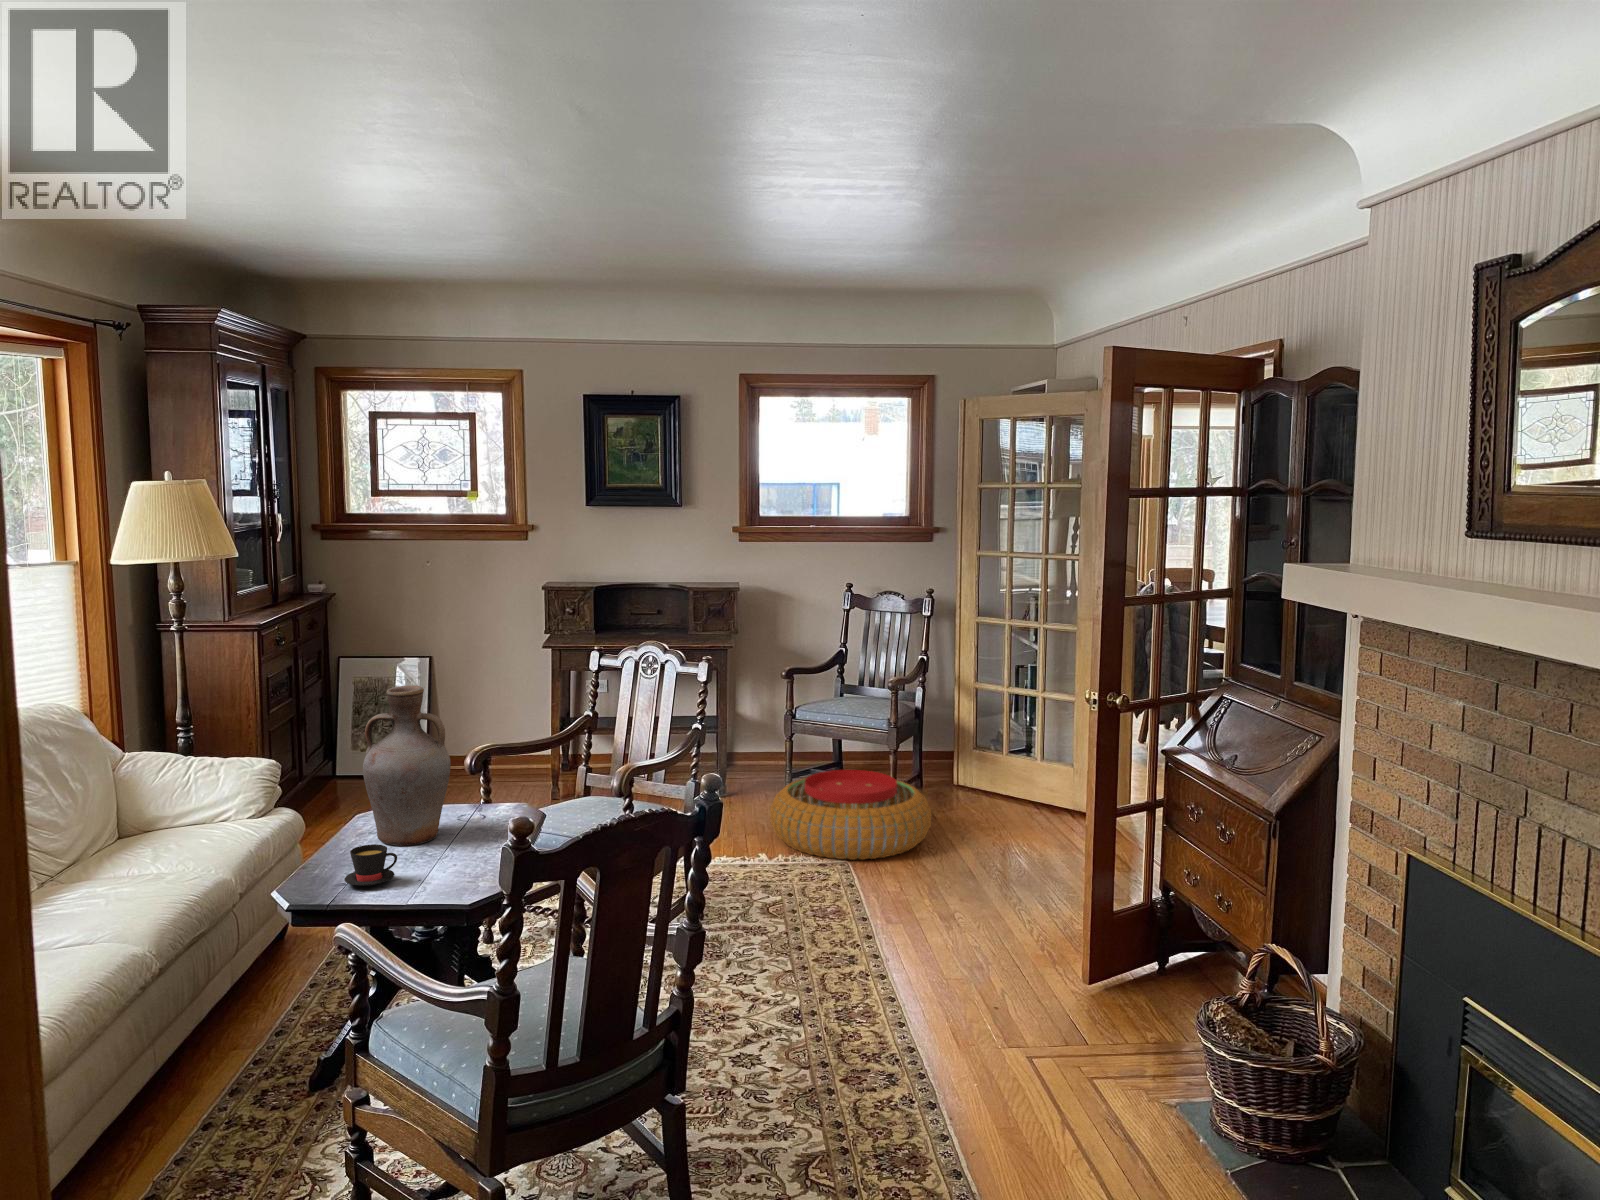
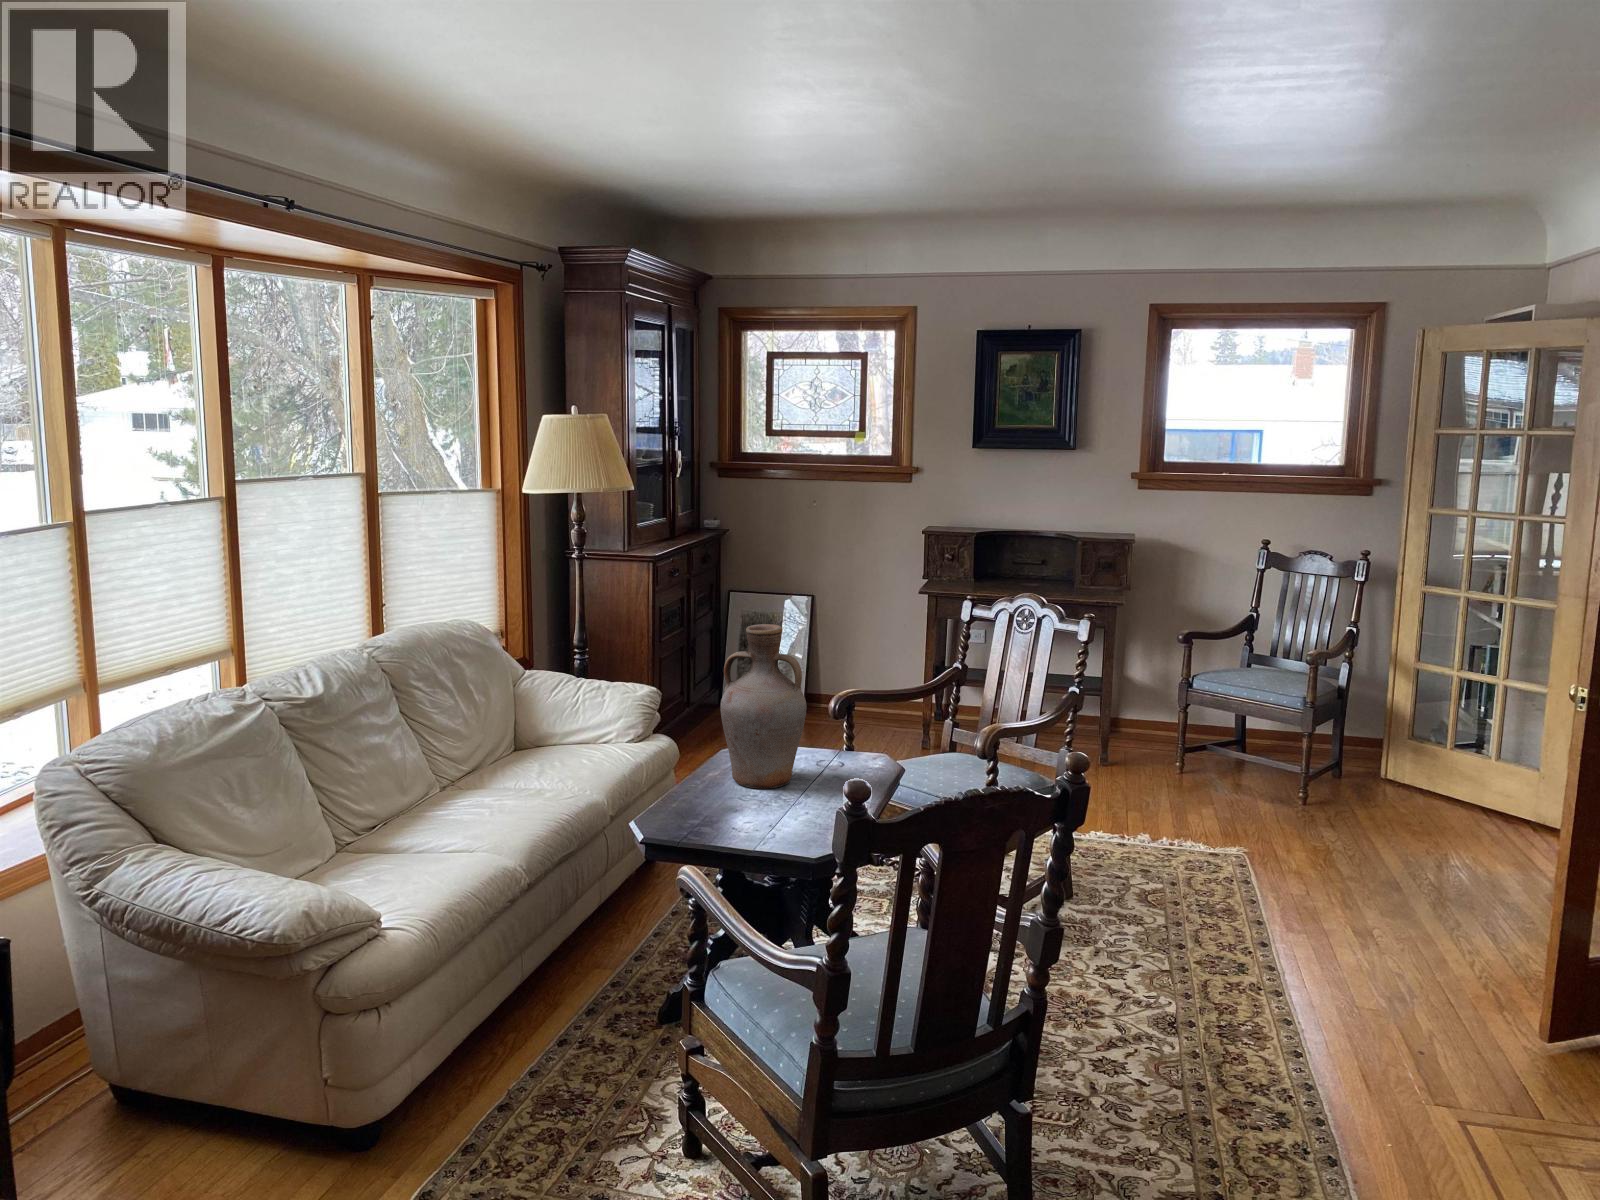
pouf: present [770,770,931,860] -> none [1155,749,1350,854]
teacup: present [344,844,397,886] -> none [694,785,745,827]

